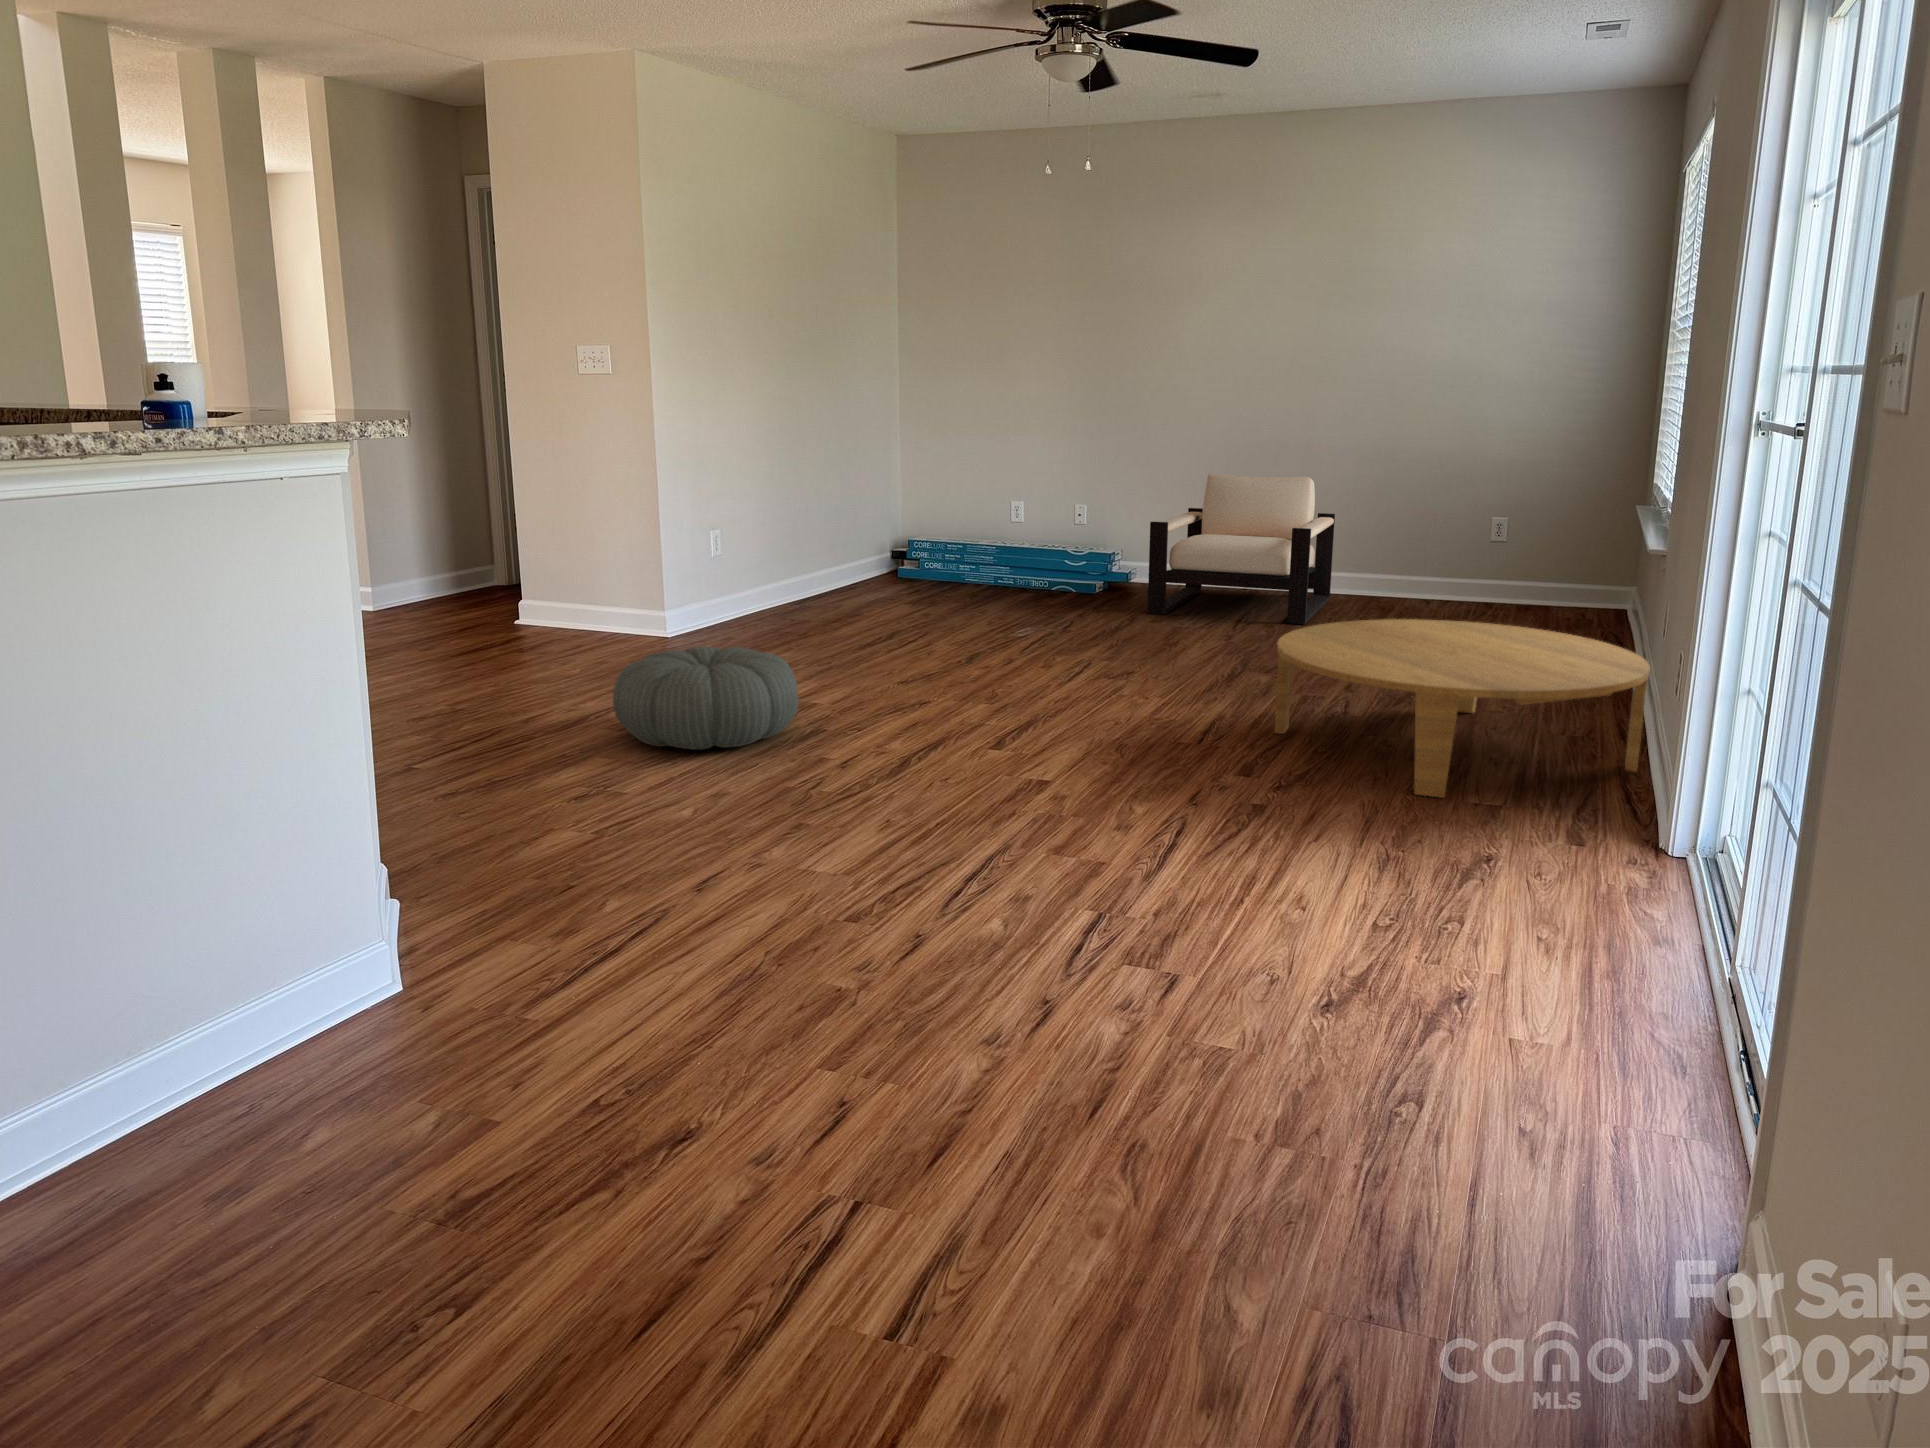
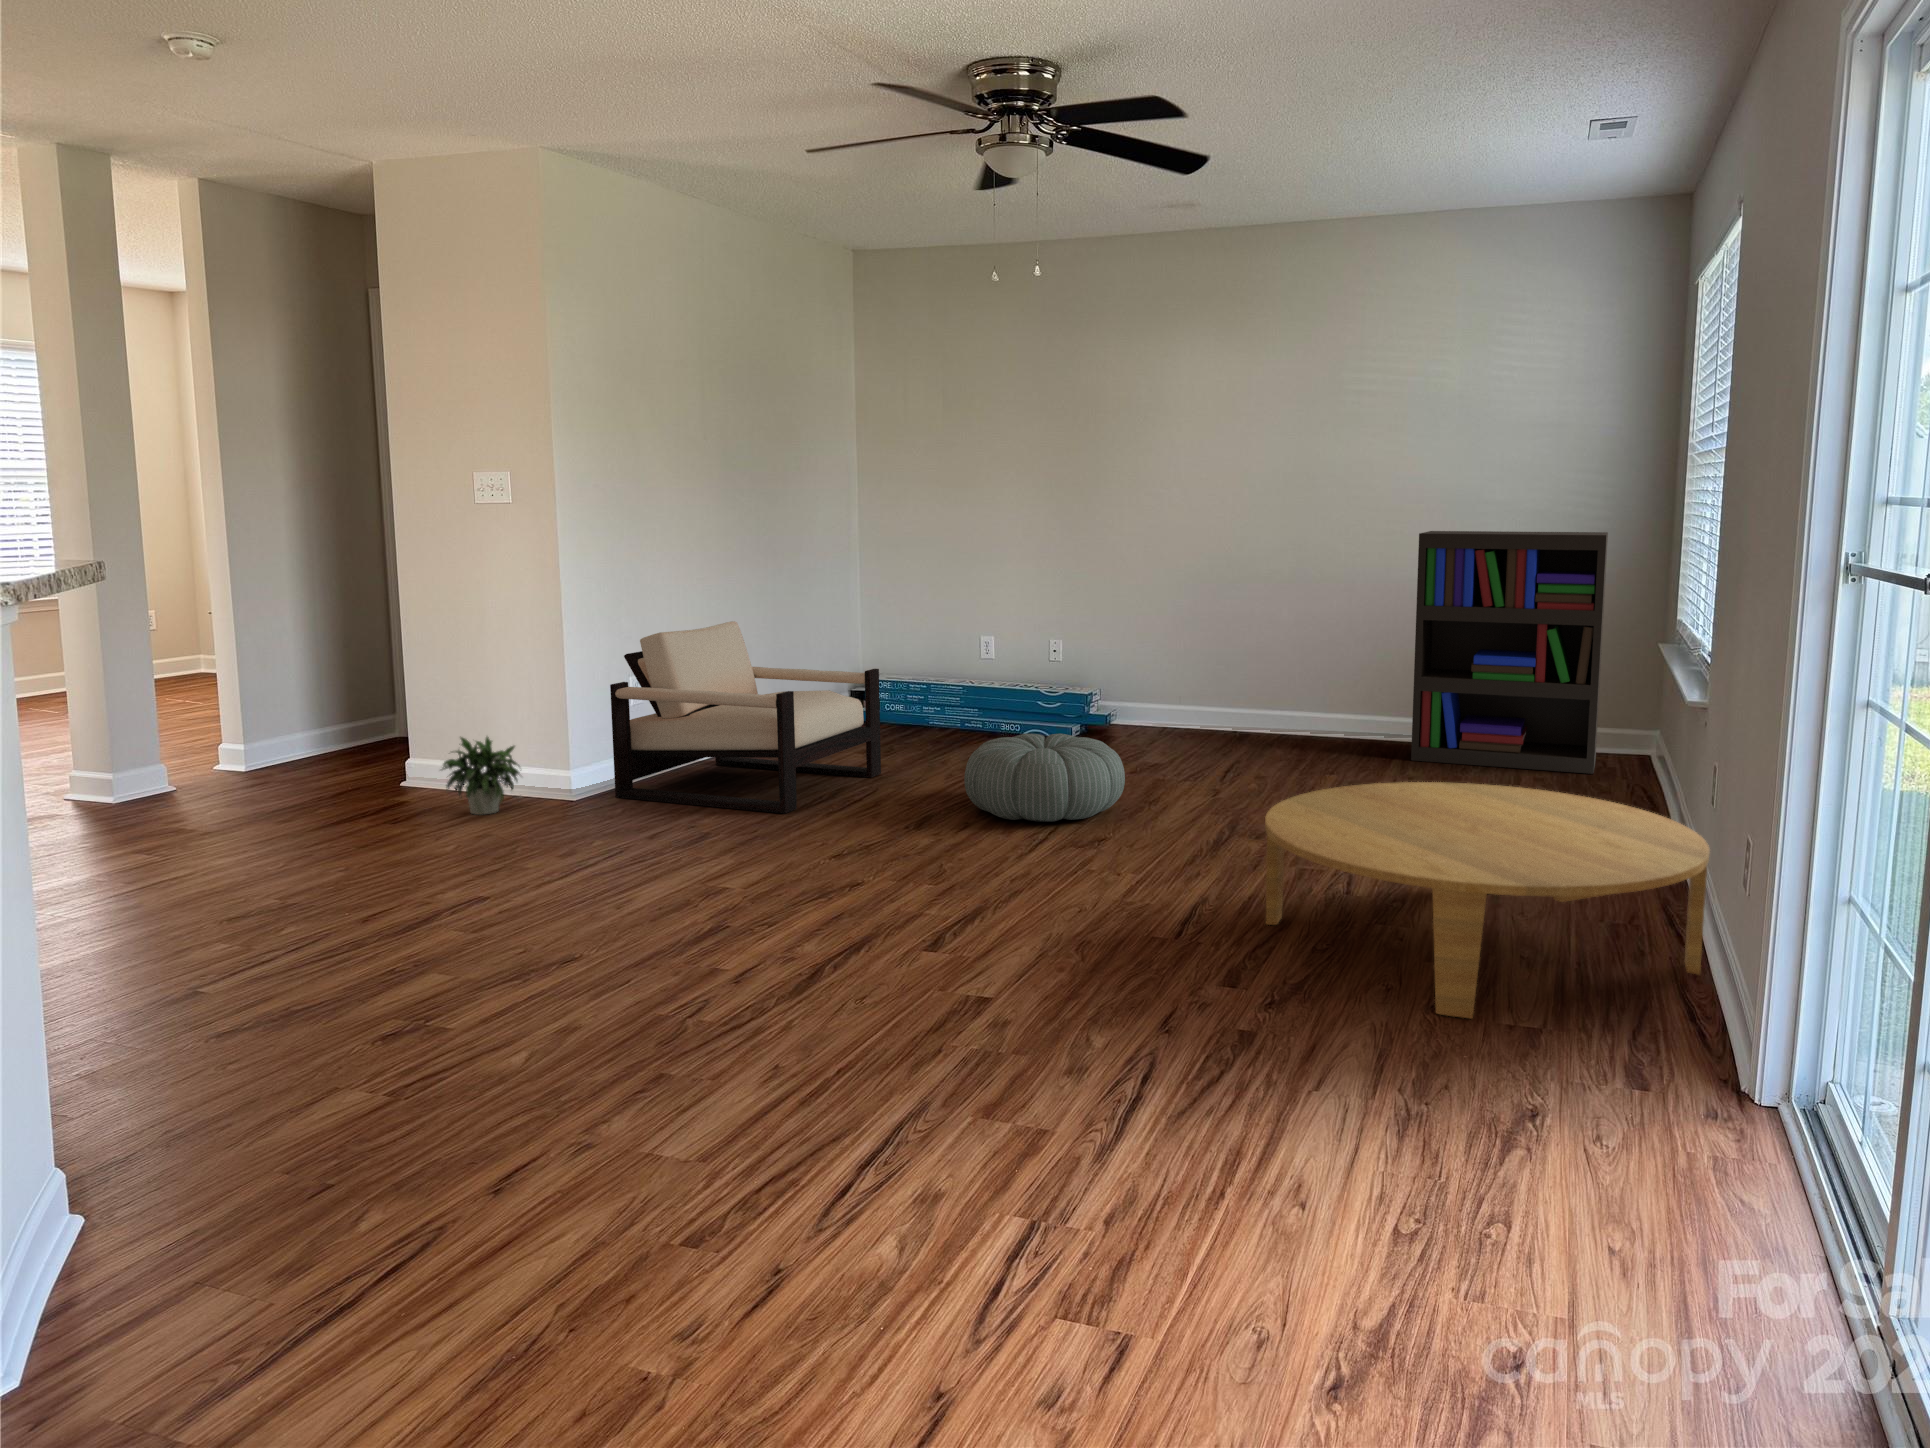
bookshelf: none [1404,406,1593,627] -> present [1411,531,1608,774]
armchair: present [1148,474,1335,624] -> present [610,621,881,813]
potted plant: none [557,578,628,646] -> present [442,737,521,815]
pouf: present [613,646,798,750] -> present [964,734,1125,822]

